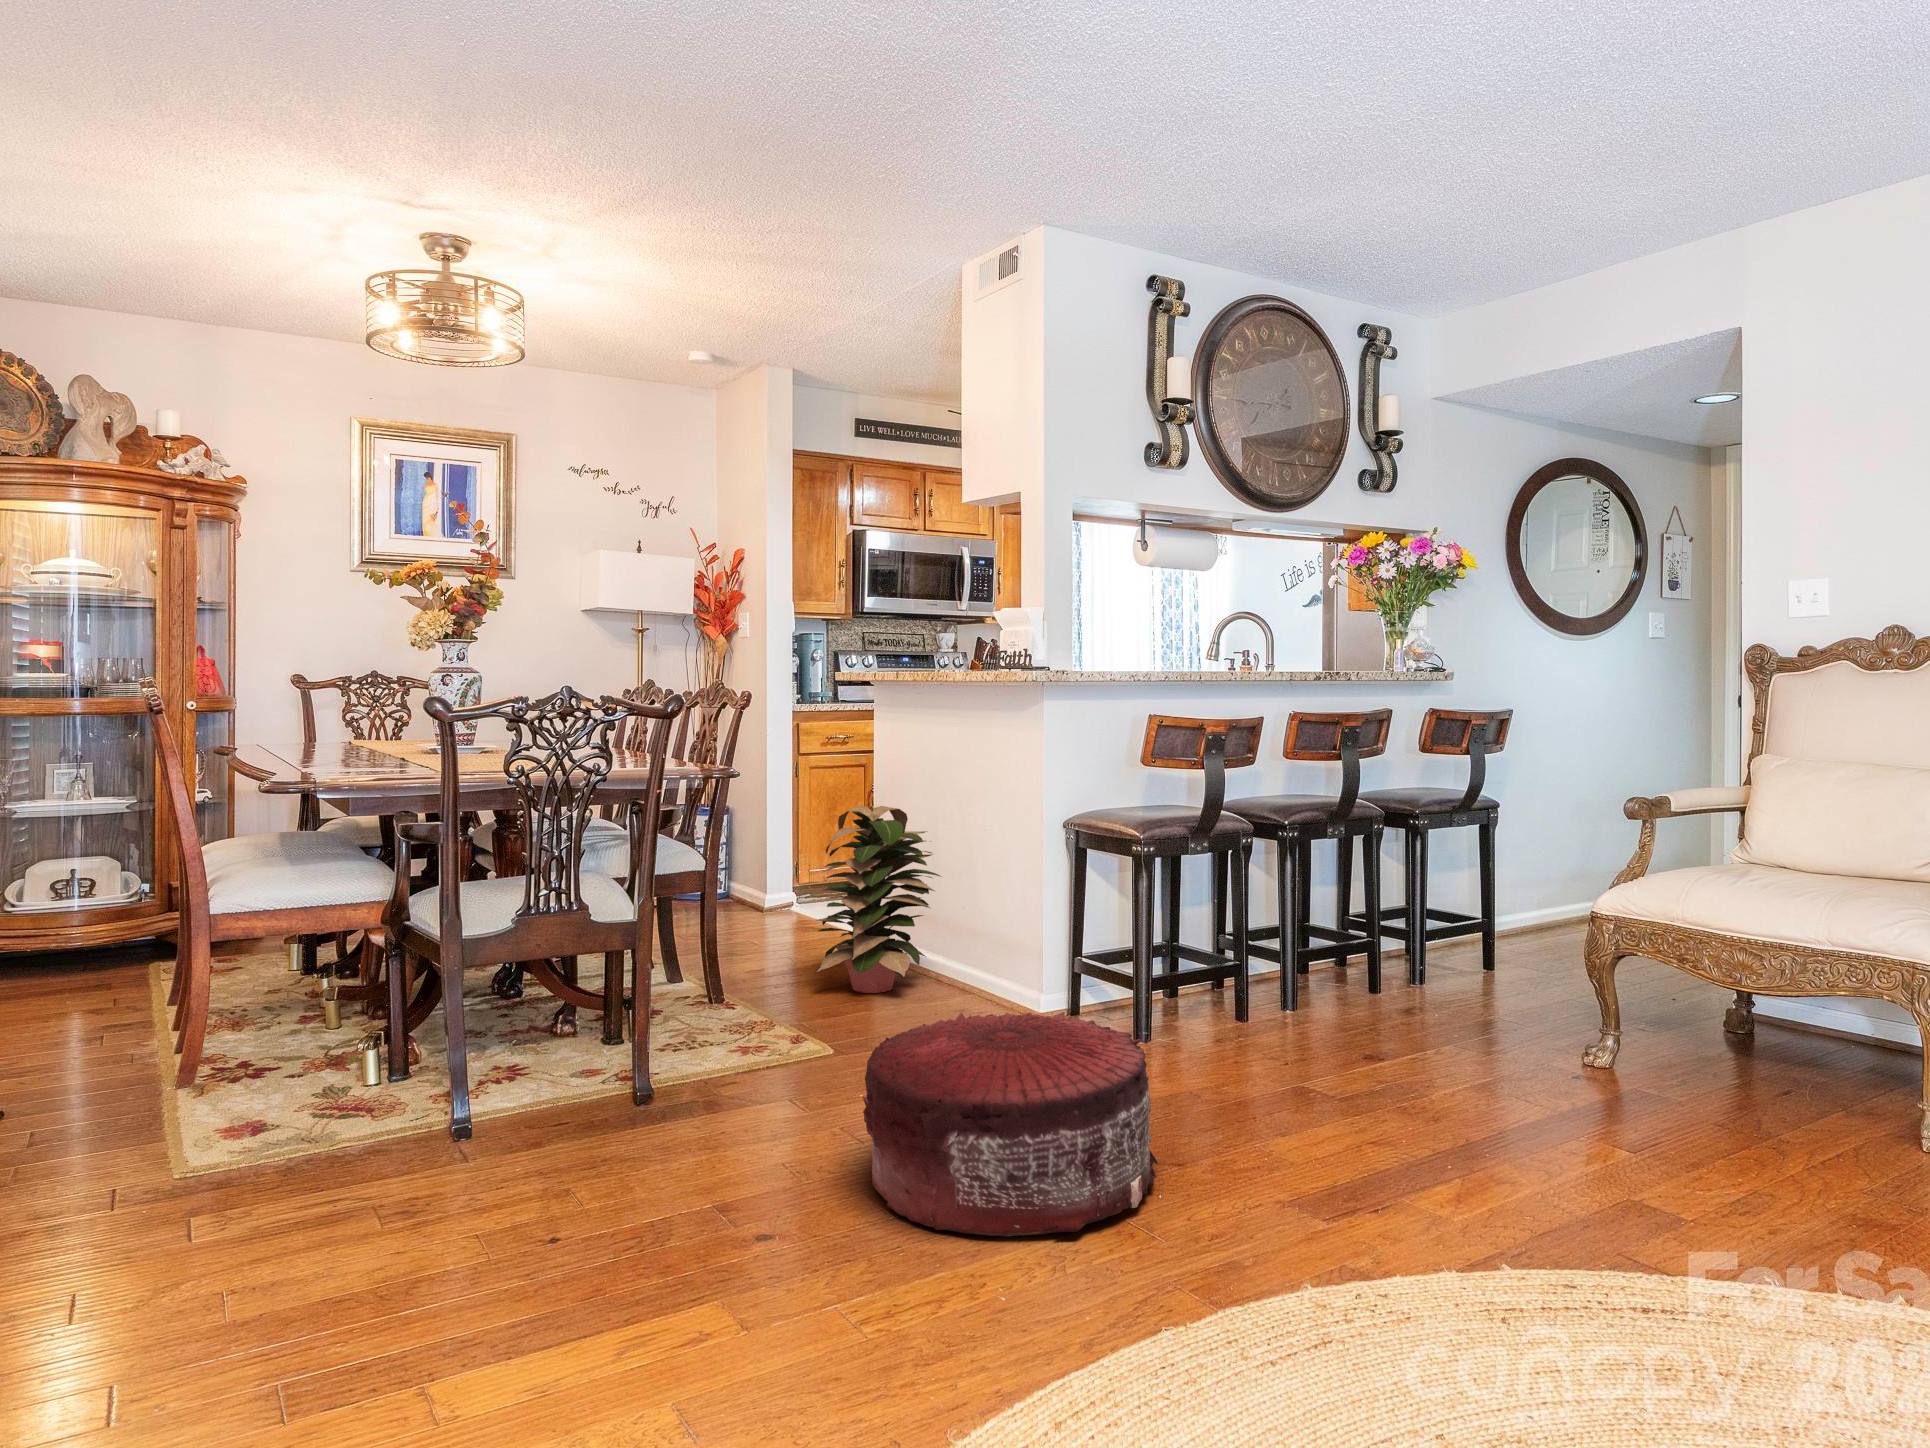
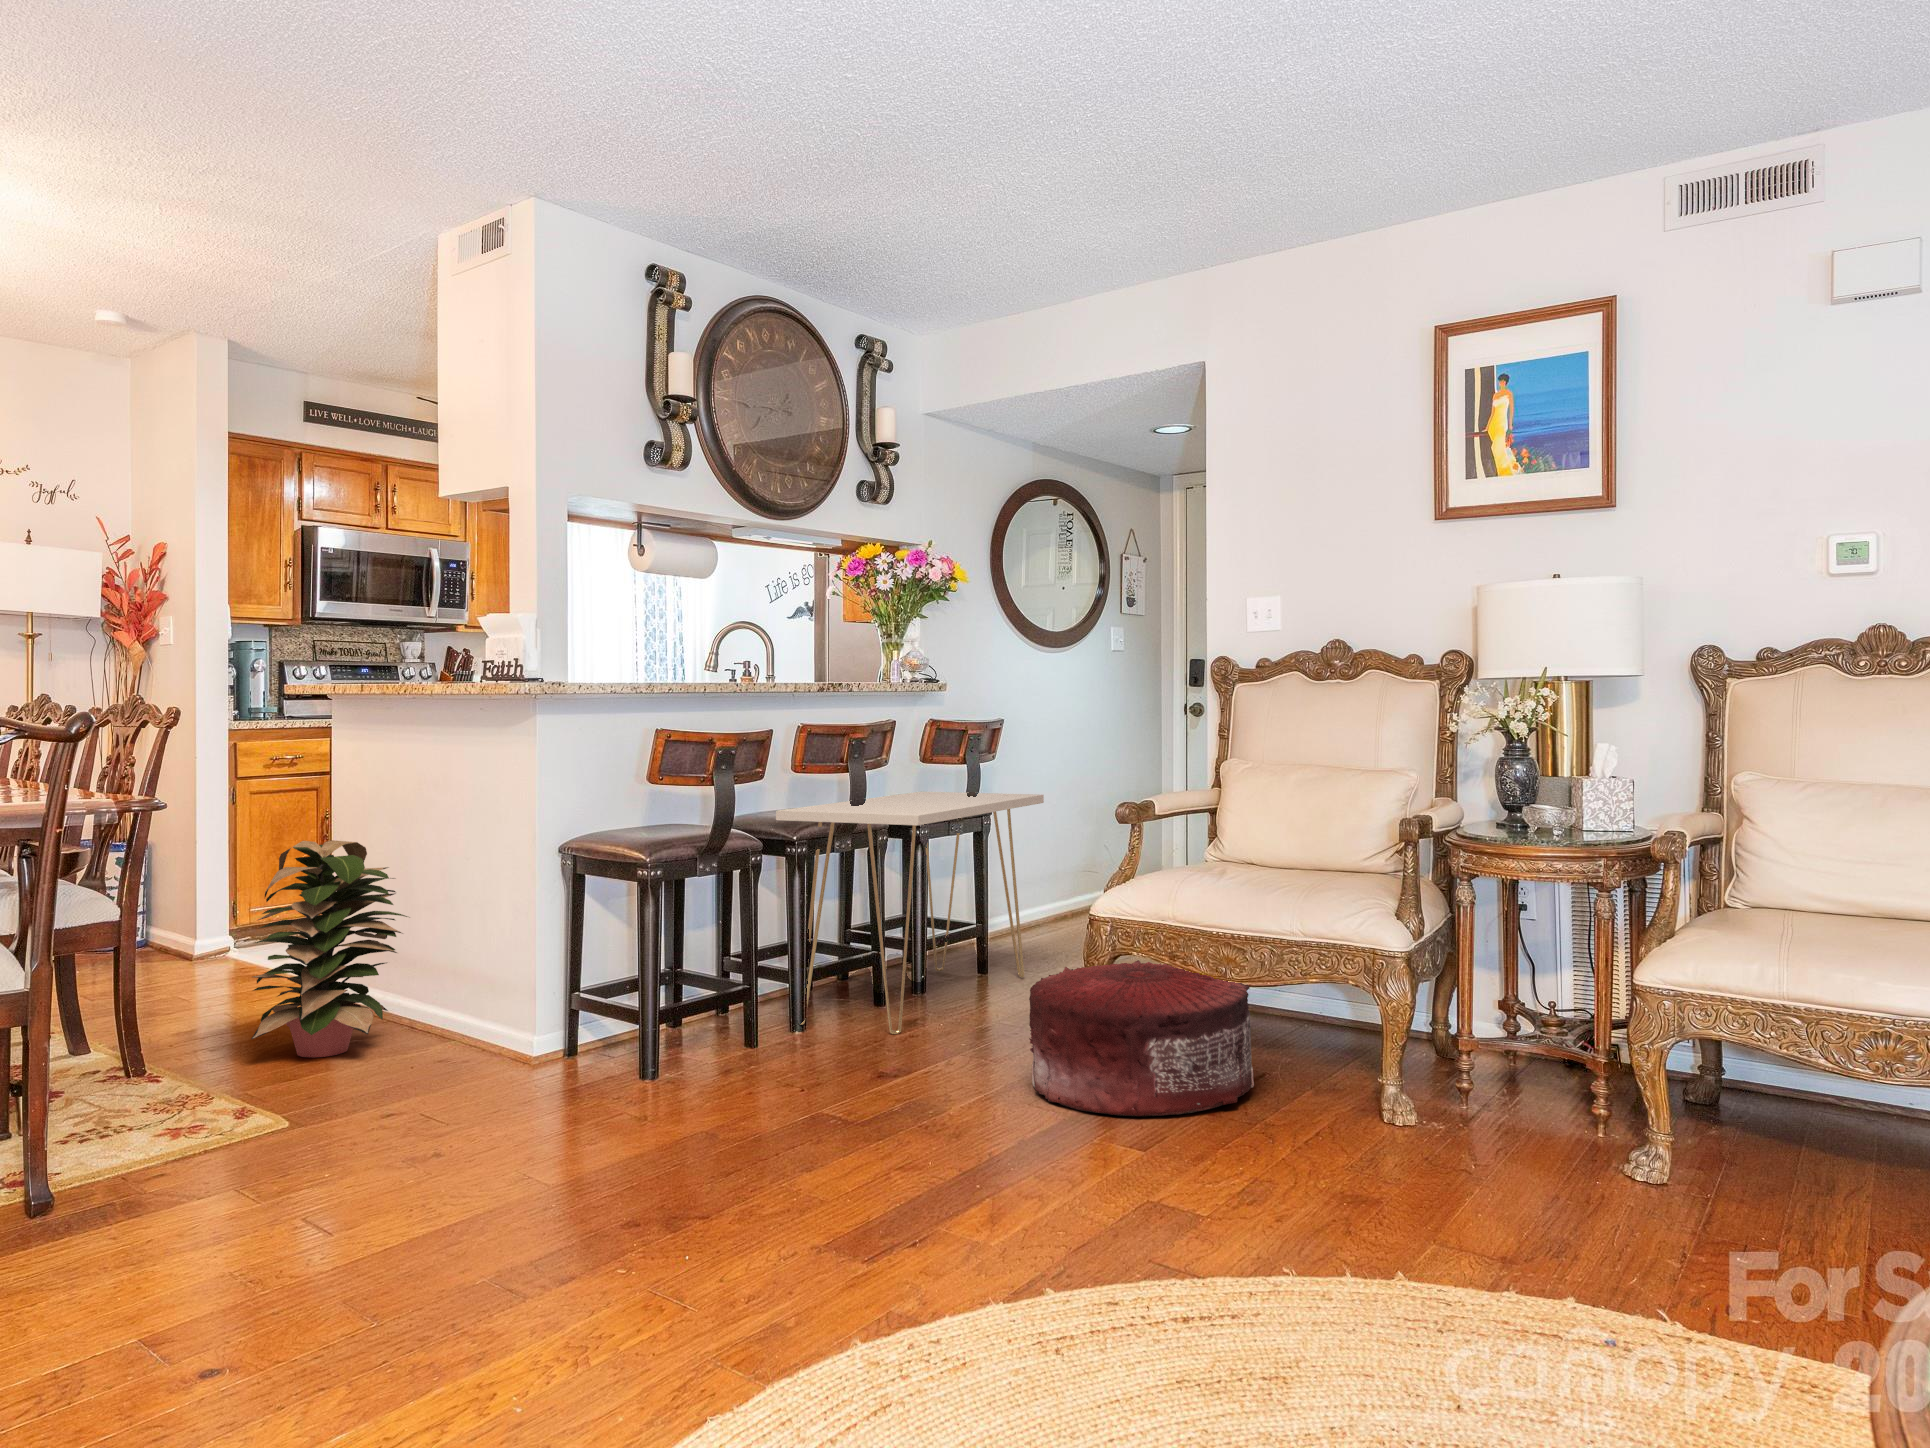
console table: none [1269,779,1559,1028] -> present [776,791,1044,1034]
pouf: present [863,1012,1158,1236] -> present [1029,960,1254,1116]

